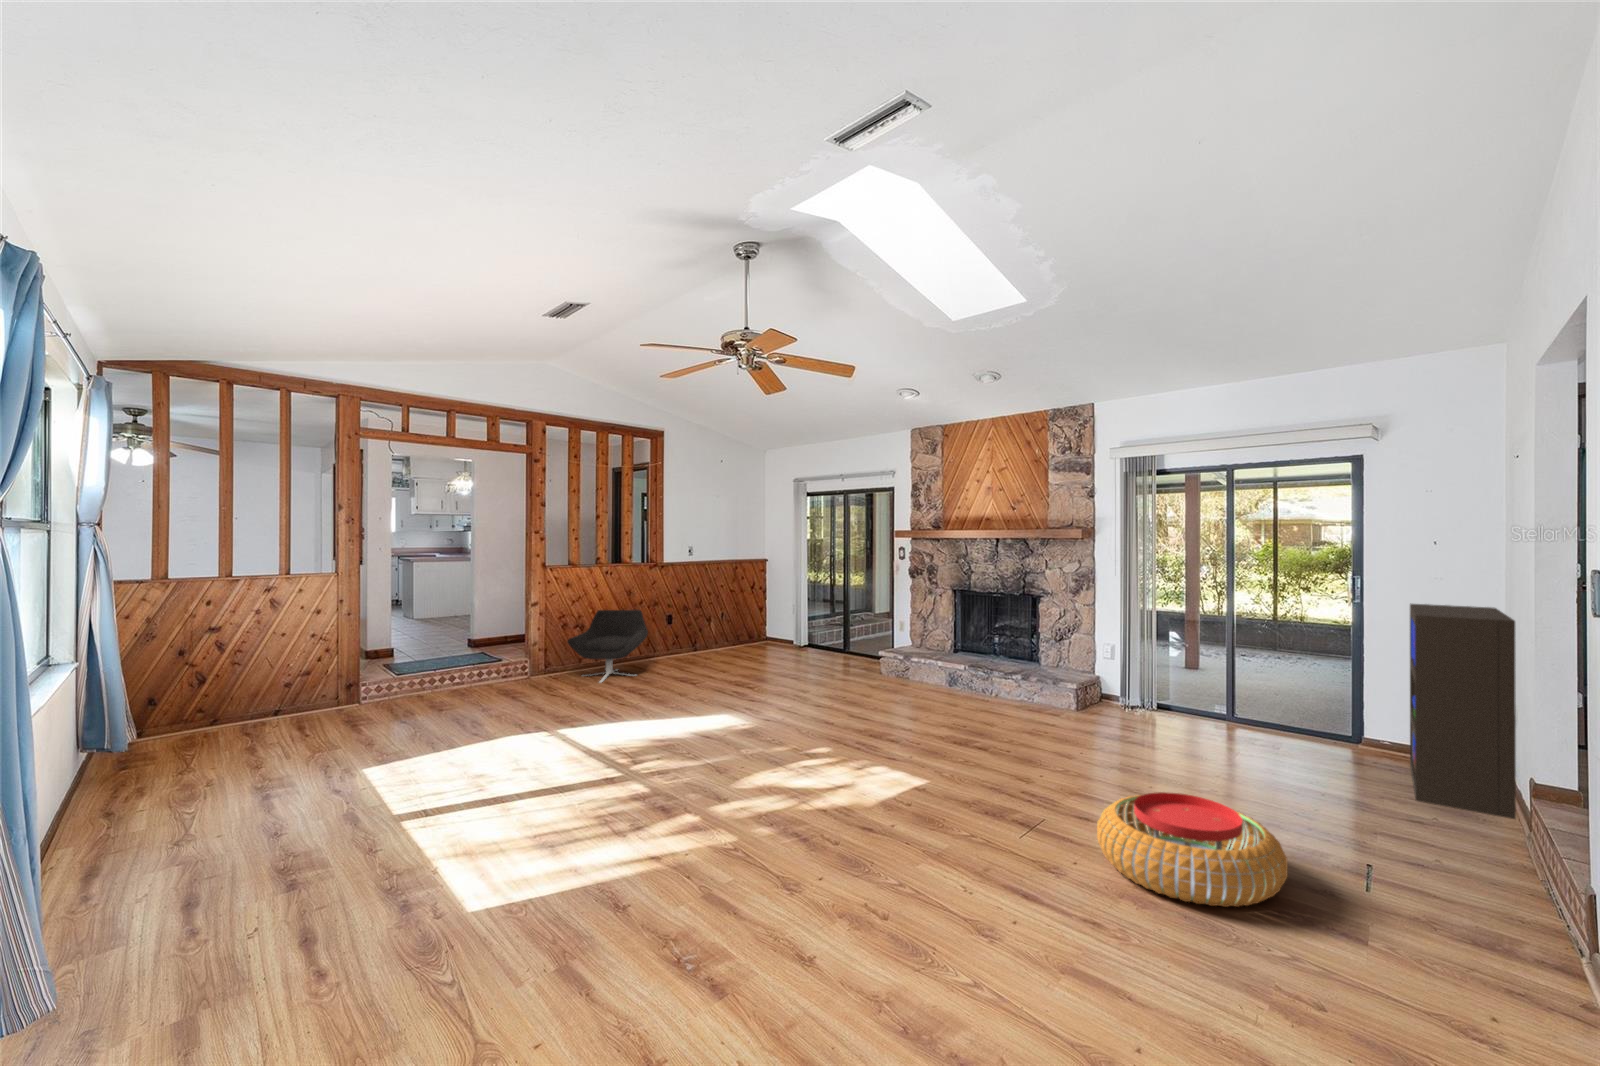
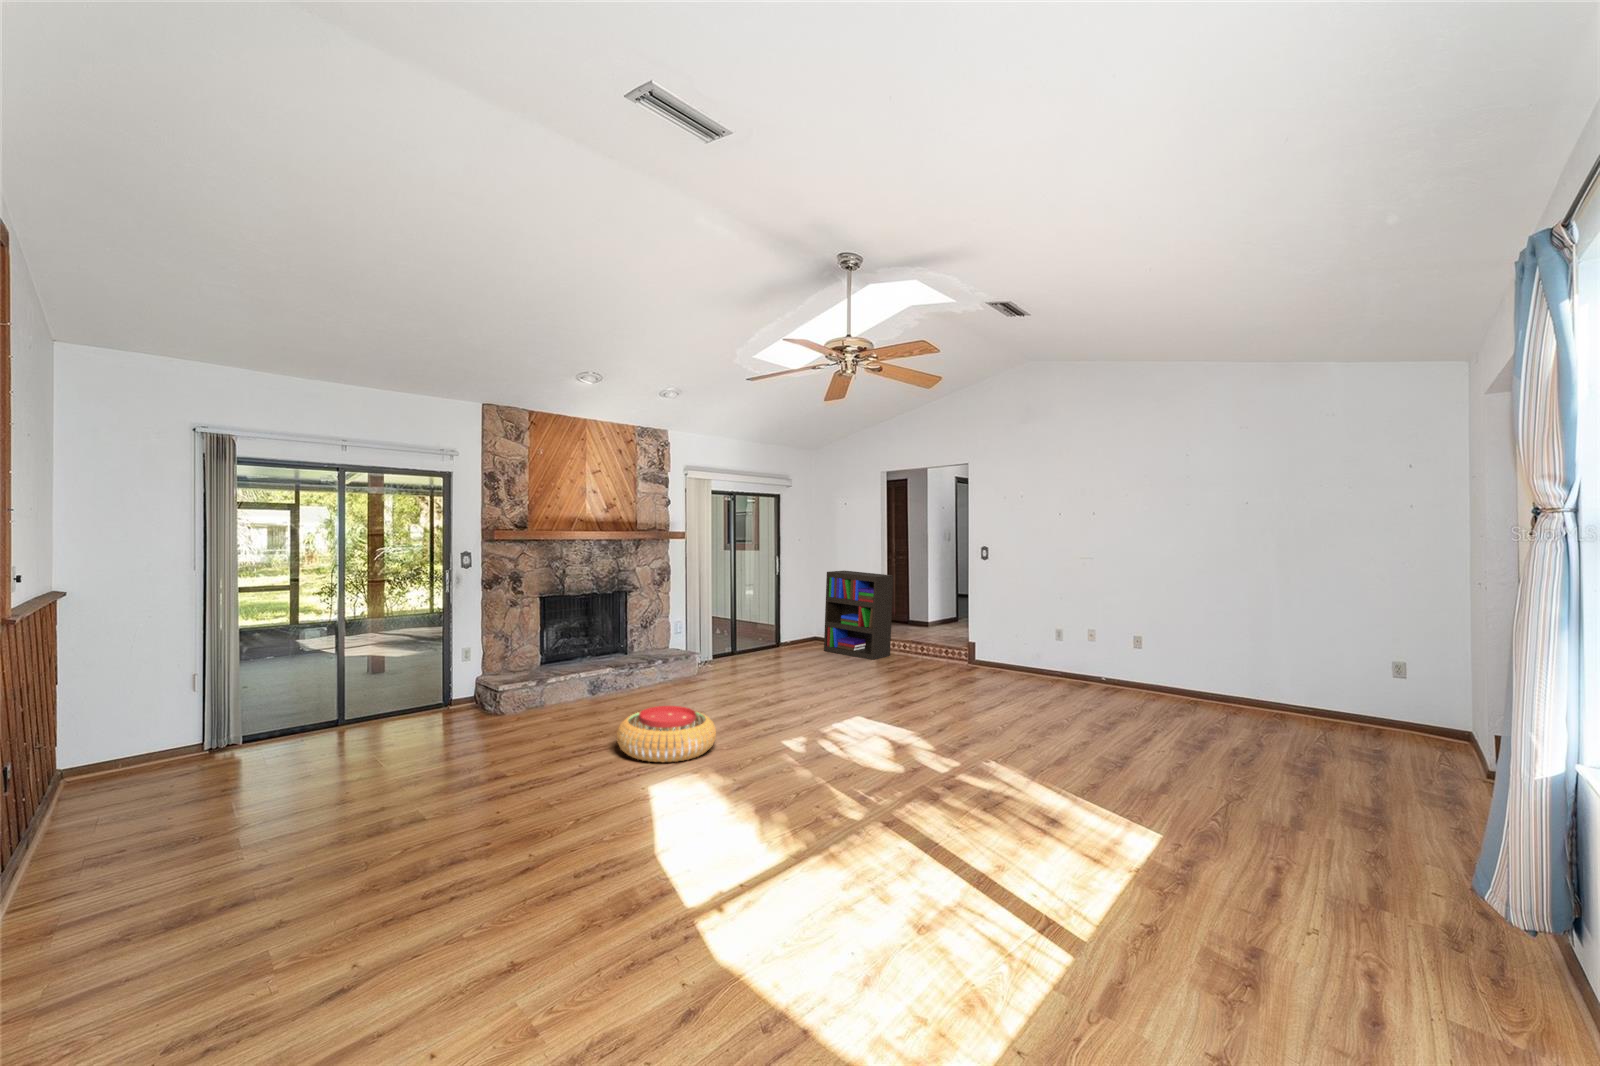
lounge chair: present [567,609,648,682] -> none [155,720,379,900]
pouf: present [1097,792,1287,907] -> present [617,706,716,762]

